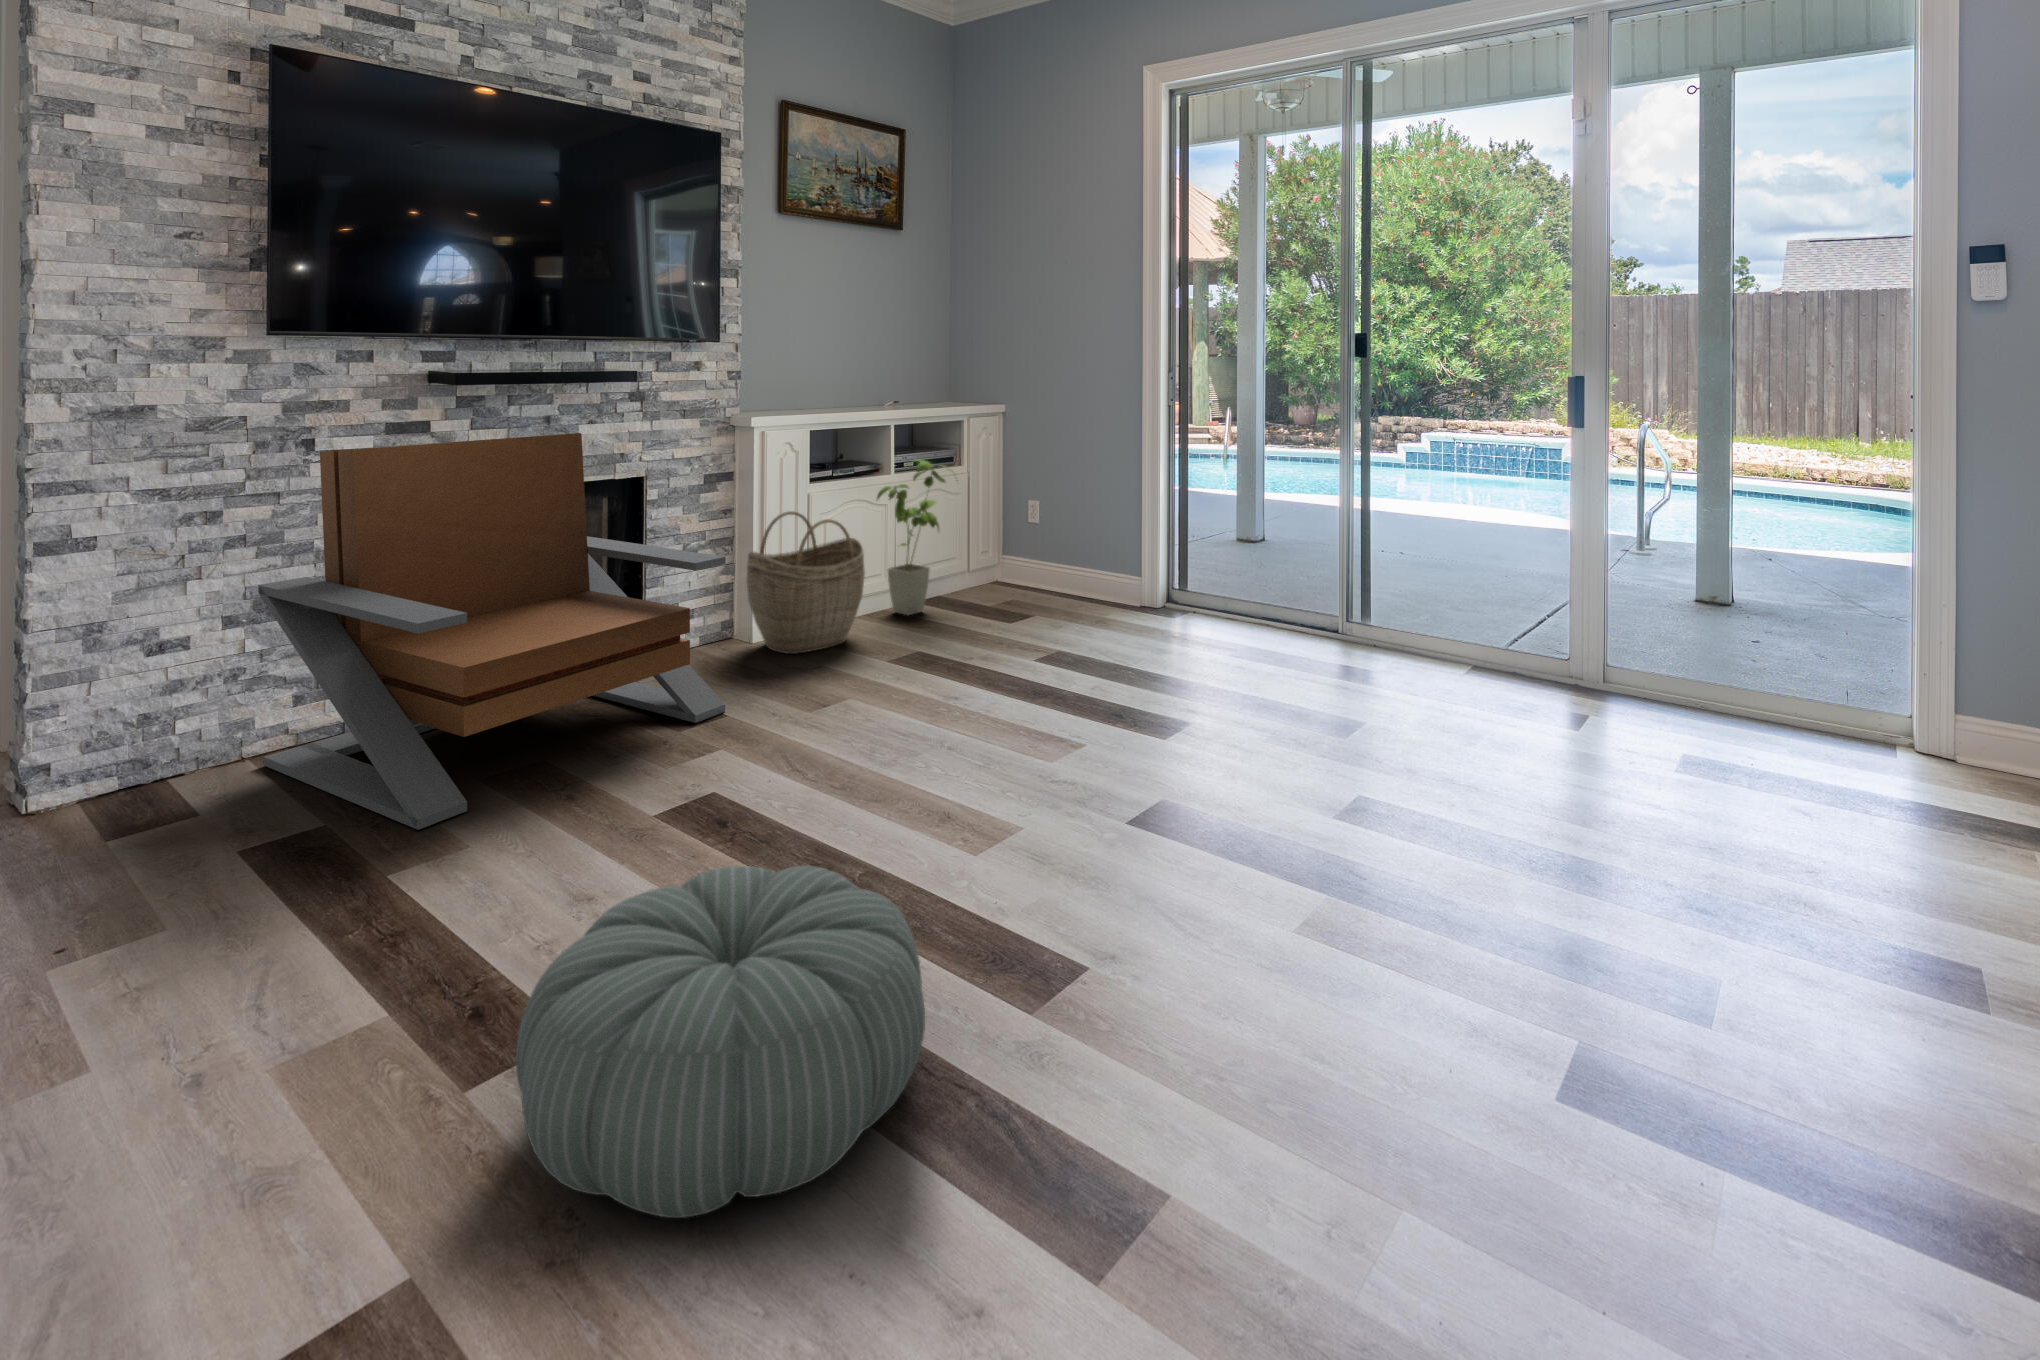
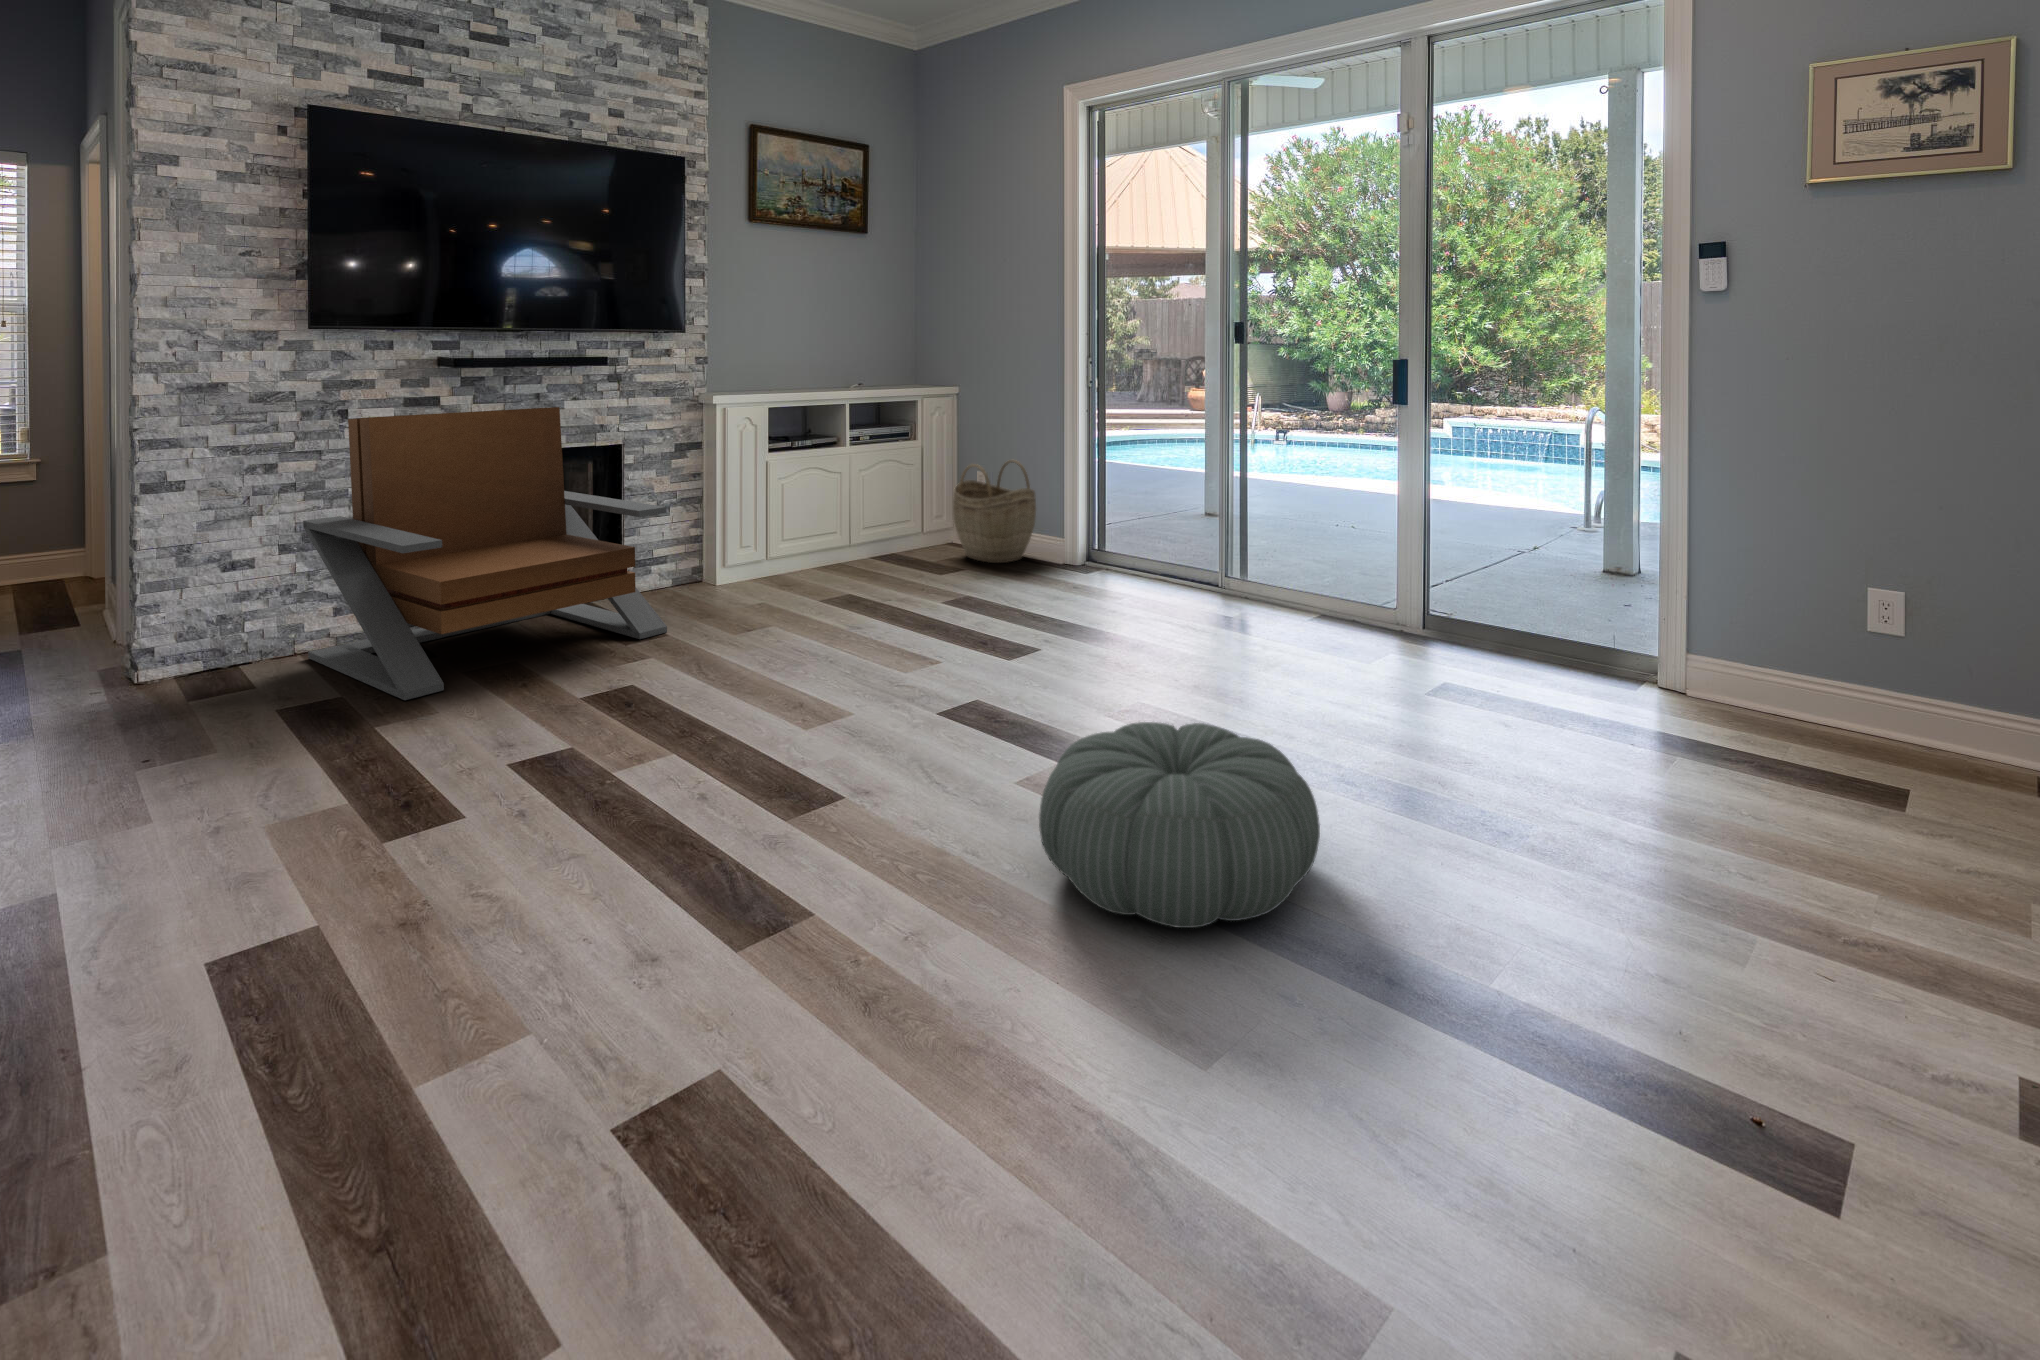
house plant: present [877,459,956,615] -> none [828,433,899,567]
woven basket: present [747,511,865,654] -> present [953,460,1036,563]
pouf: present [516,866,925,1218] -> present [1039,722,1320,928]

